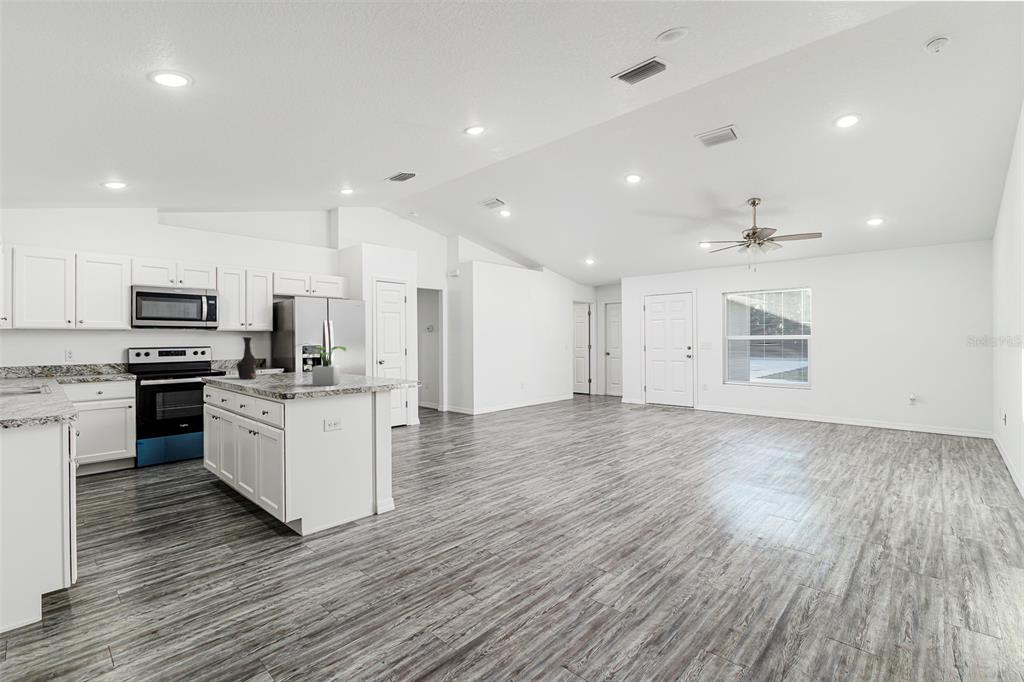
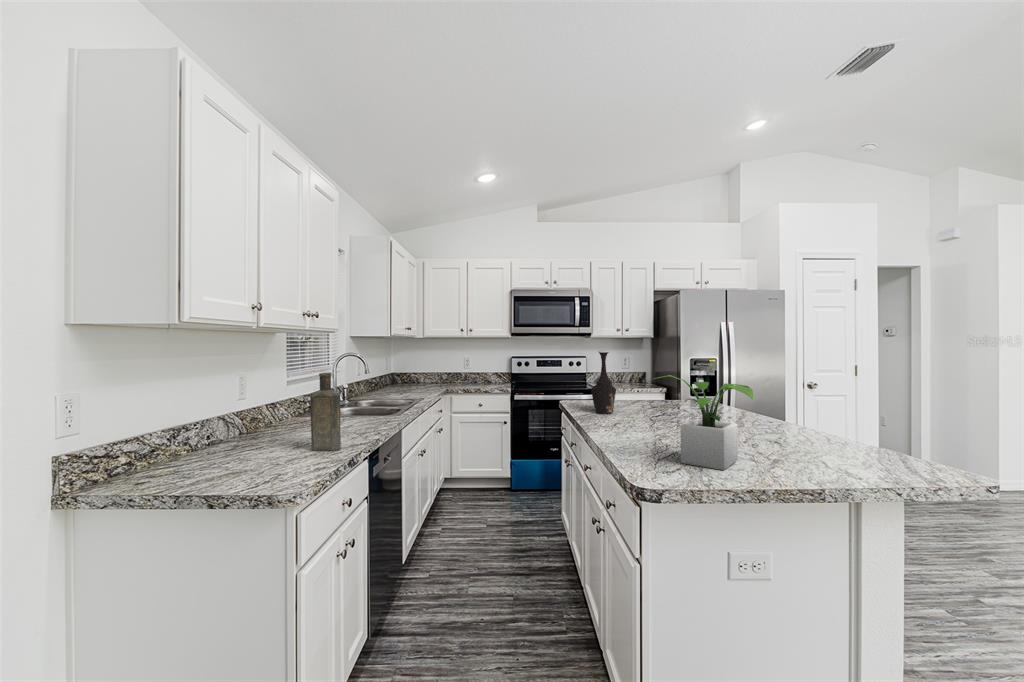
bottle: none [17,346,52,406] -> present [310,373,341,451]

